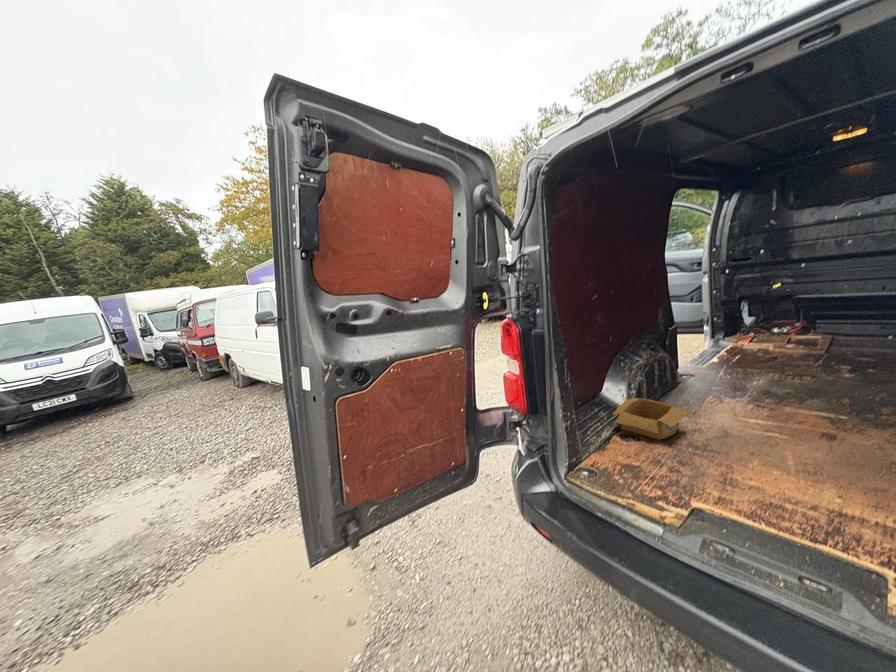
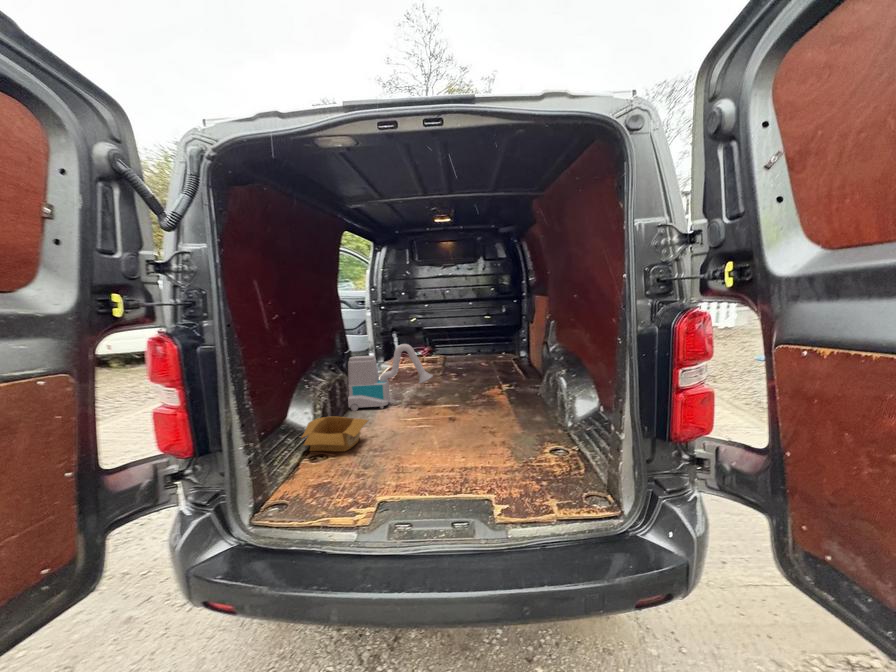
vacuum cleaner: none [668,322,802,399] -> present [348,344,433,411]

